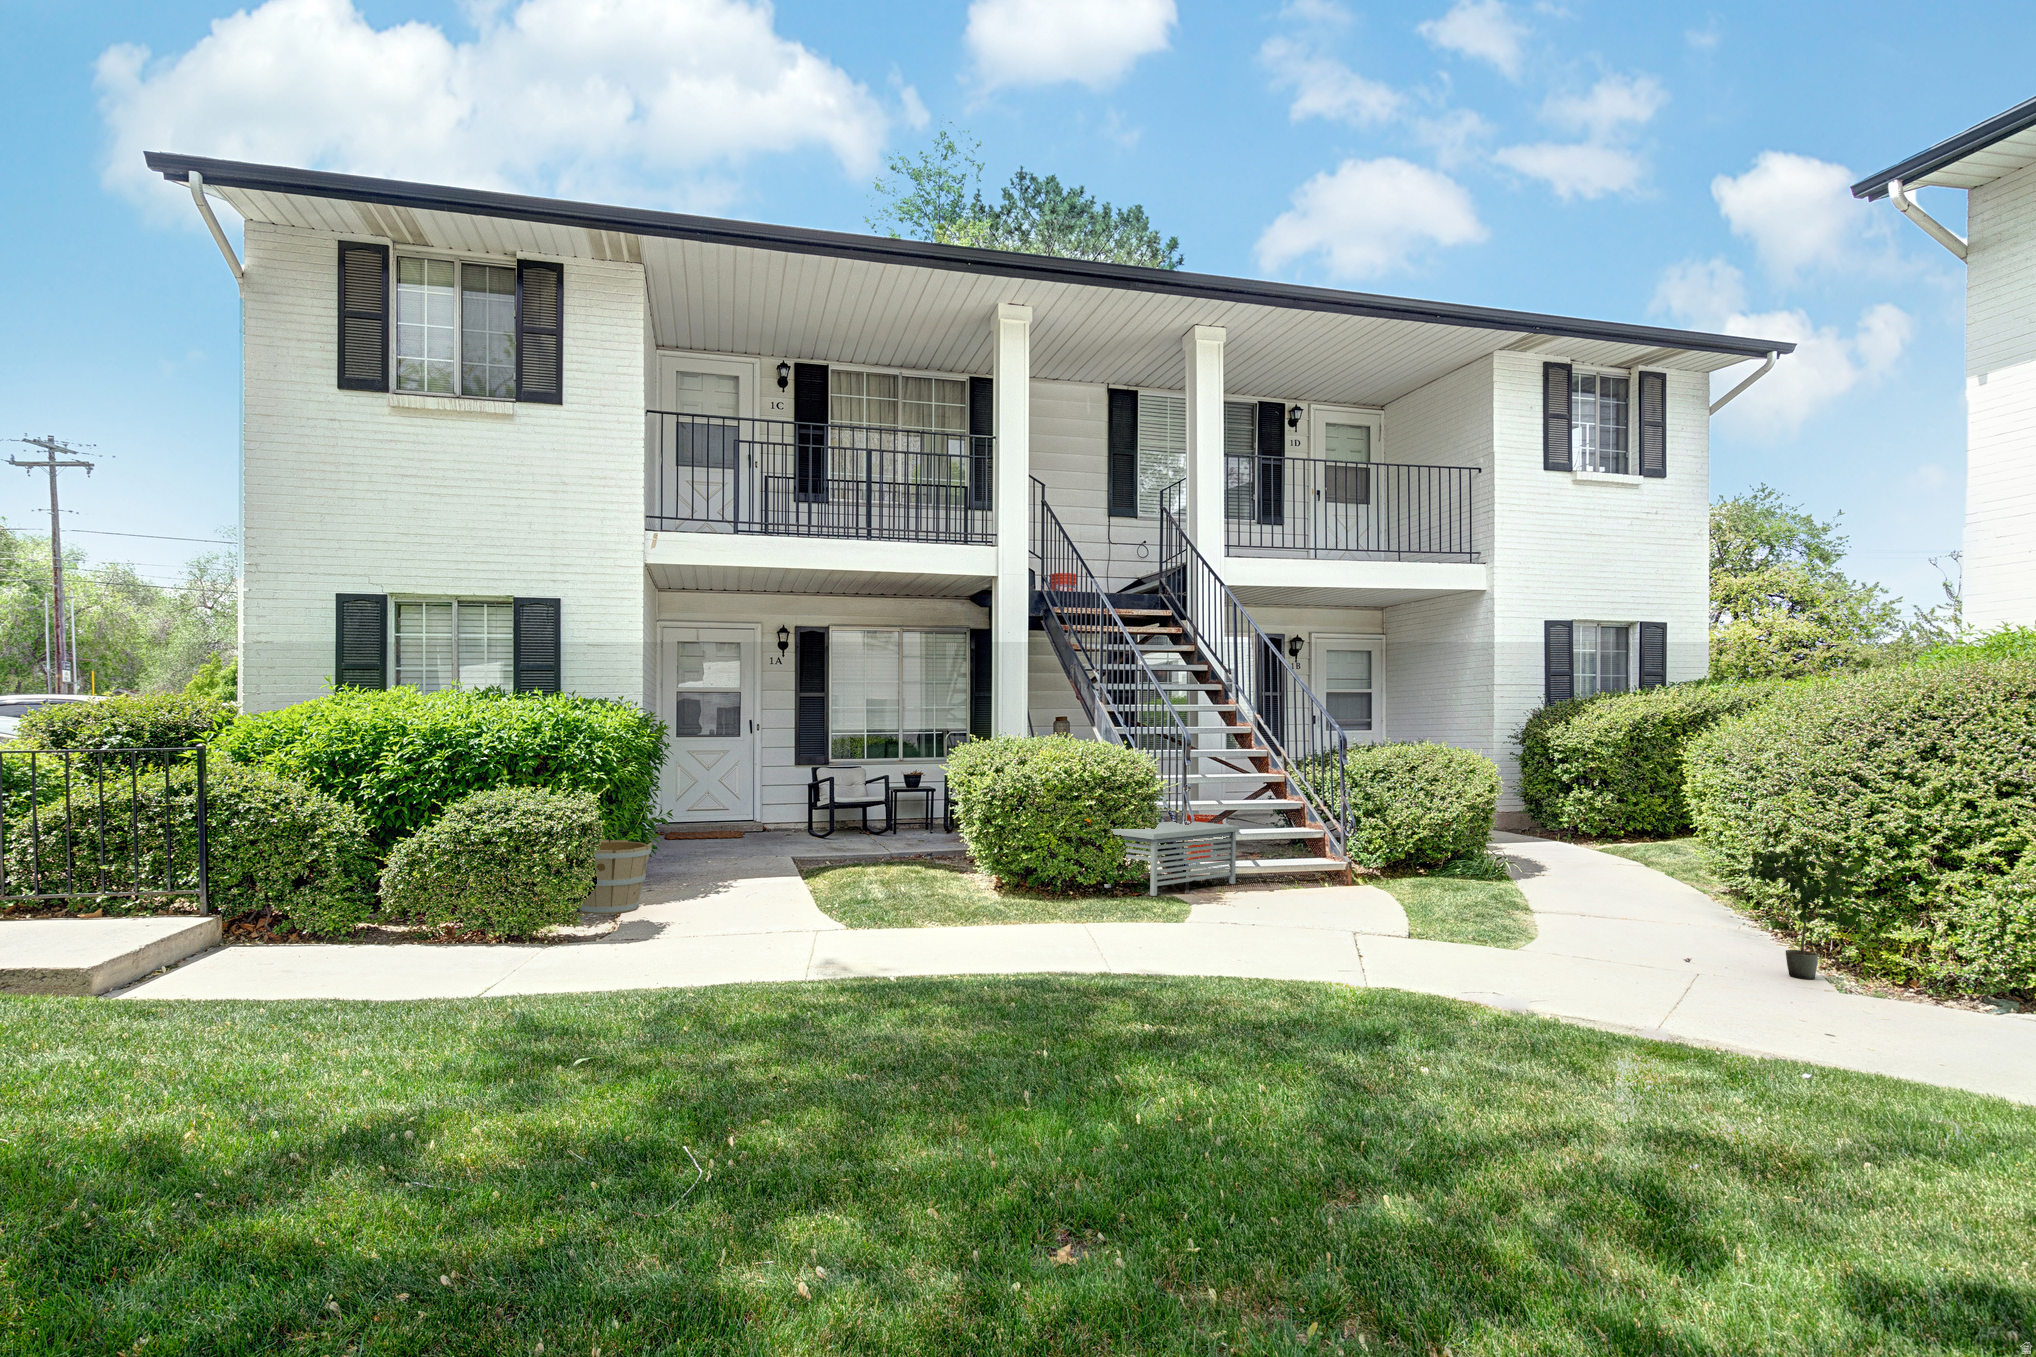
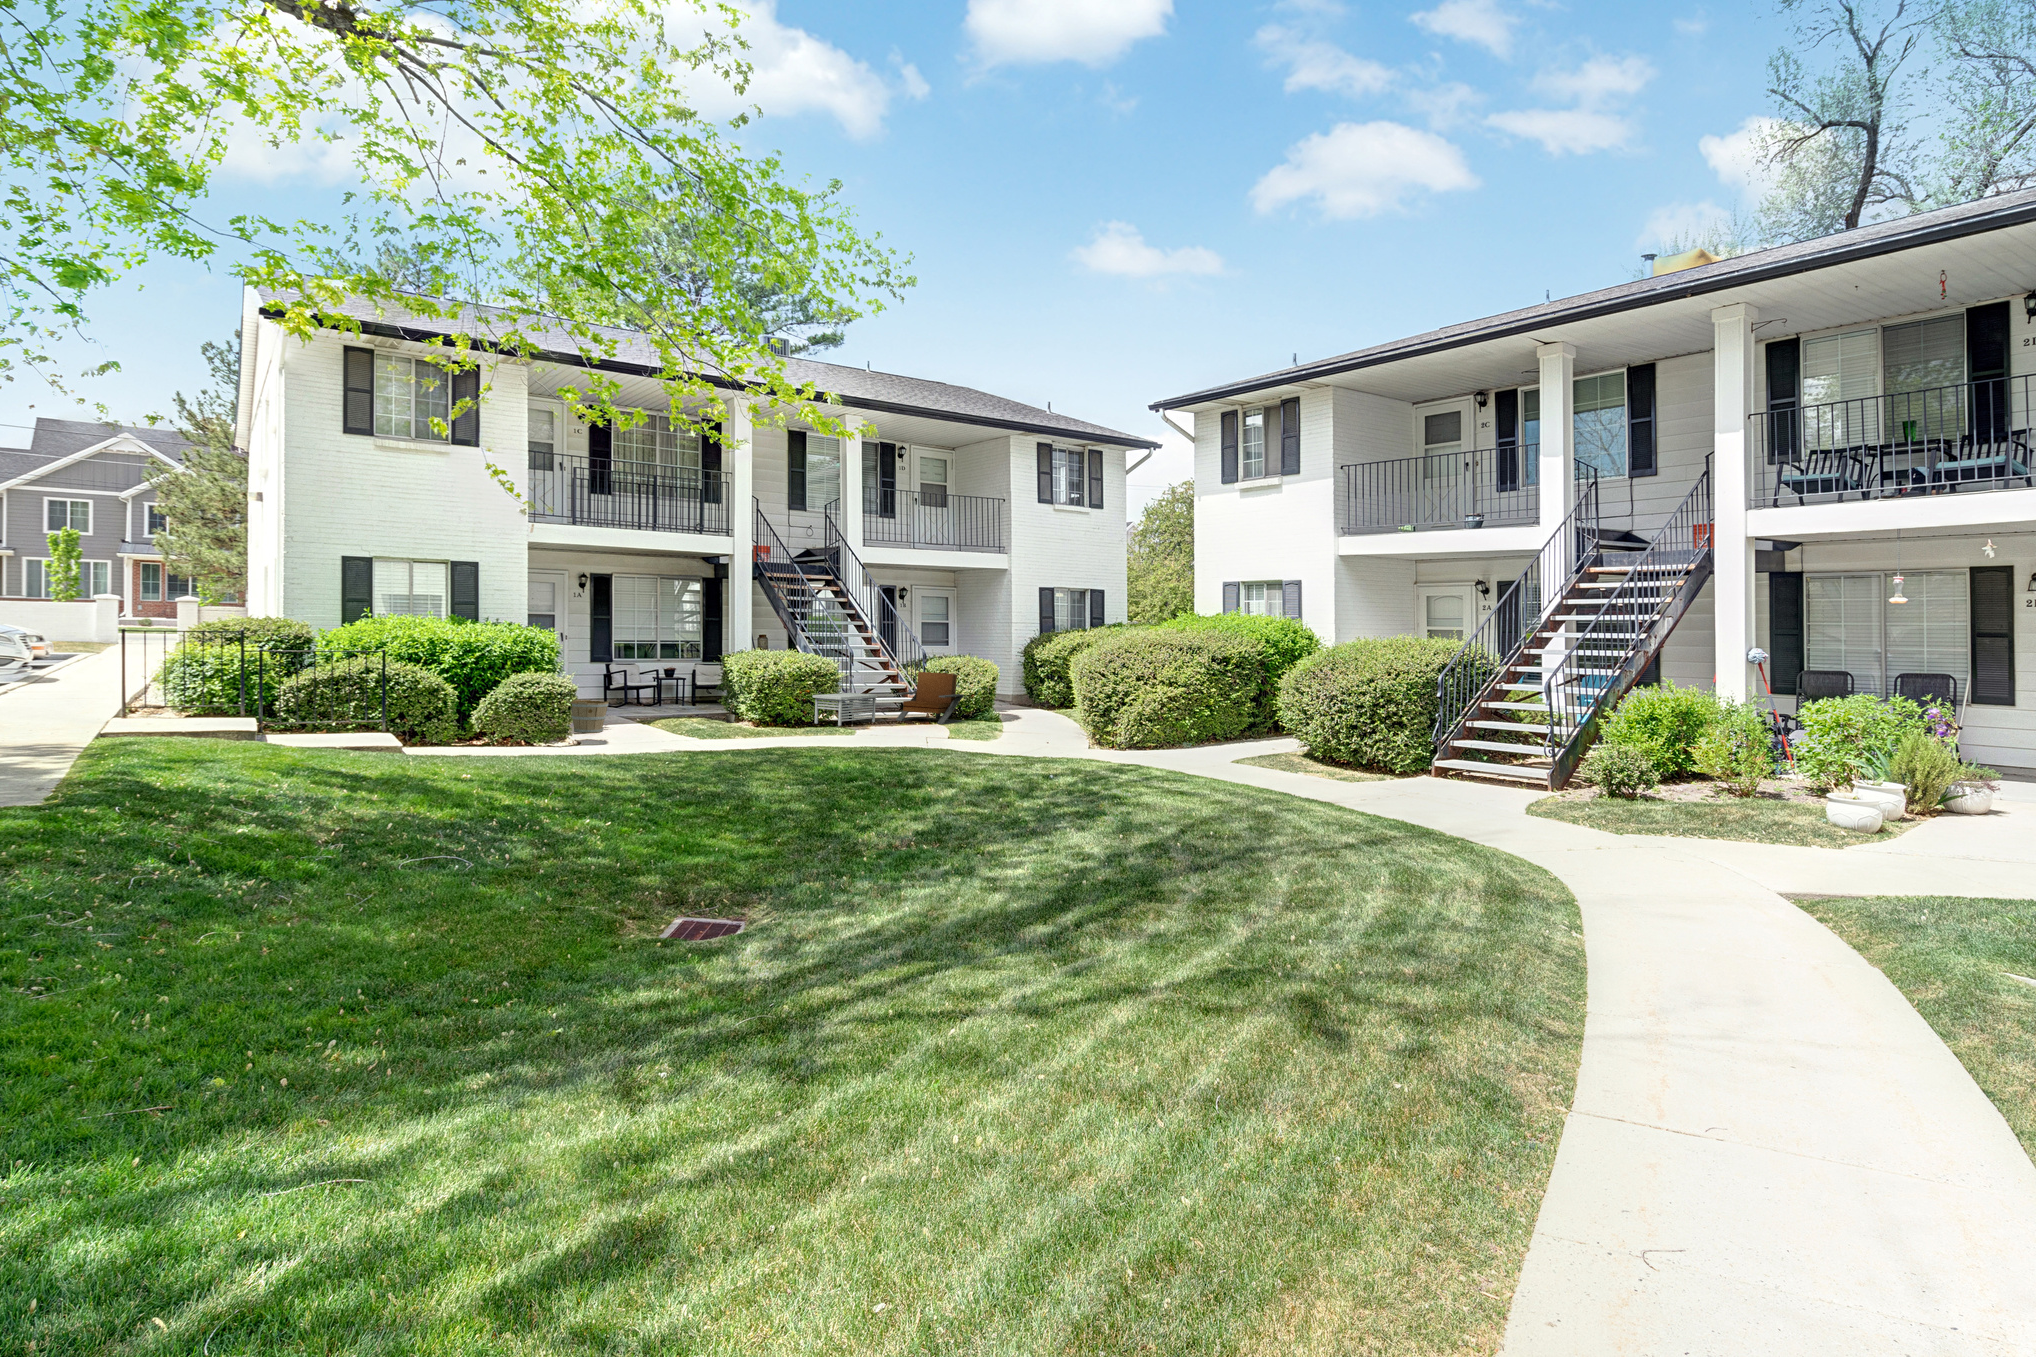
lounge chair: none [1282,776,1430,894] -> present [896,672,964,724]
potted plant: present [1742,849,1875,979] -> present [716,681,750,723]

